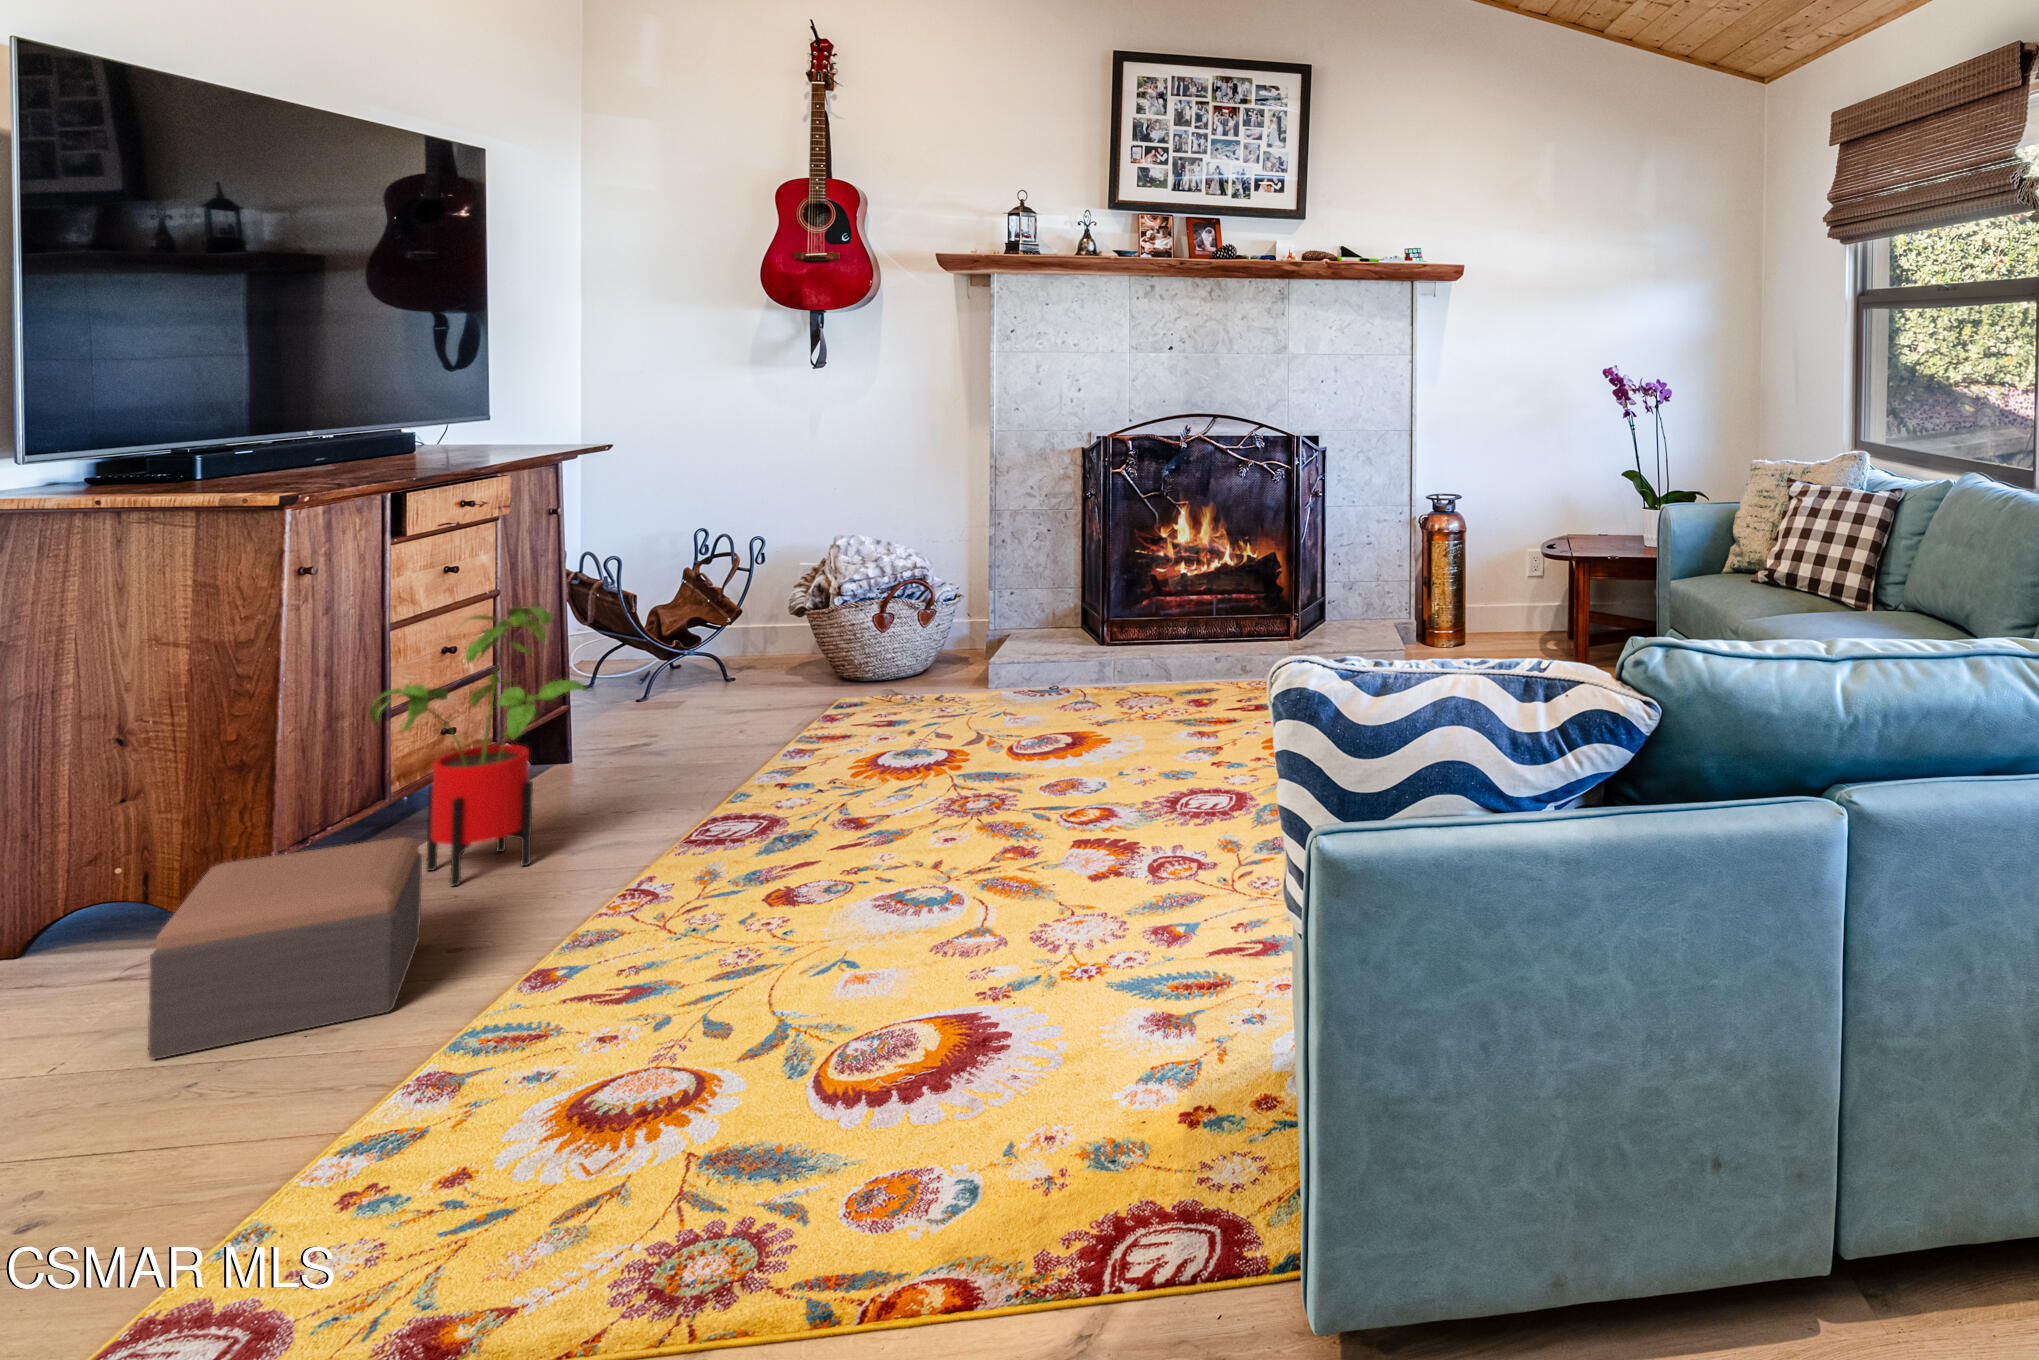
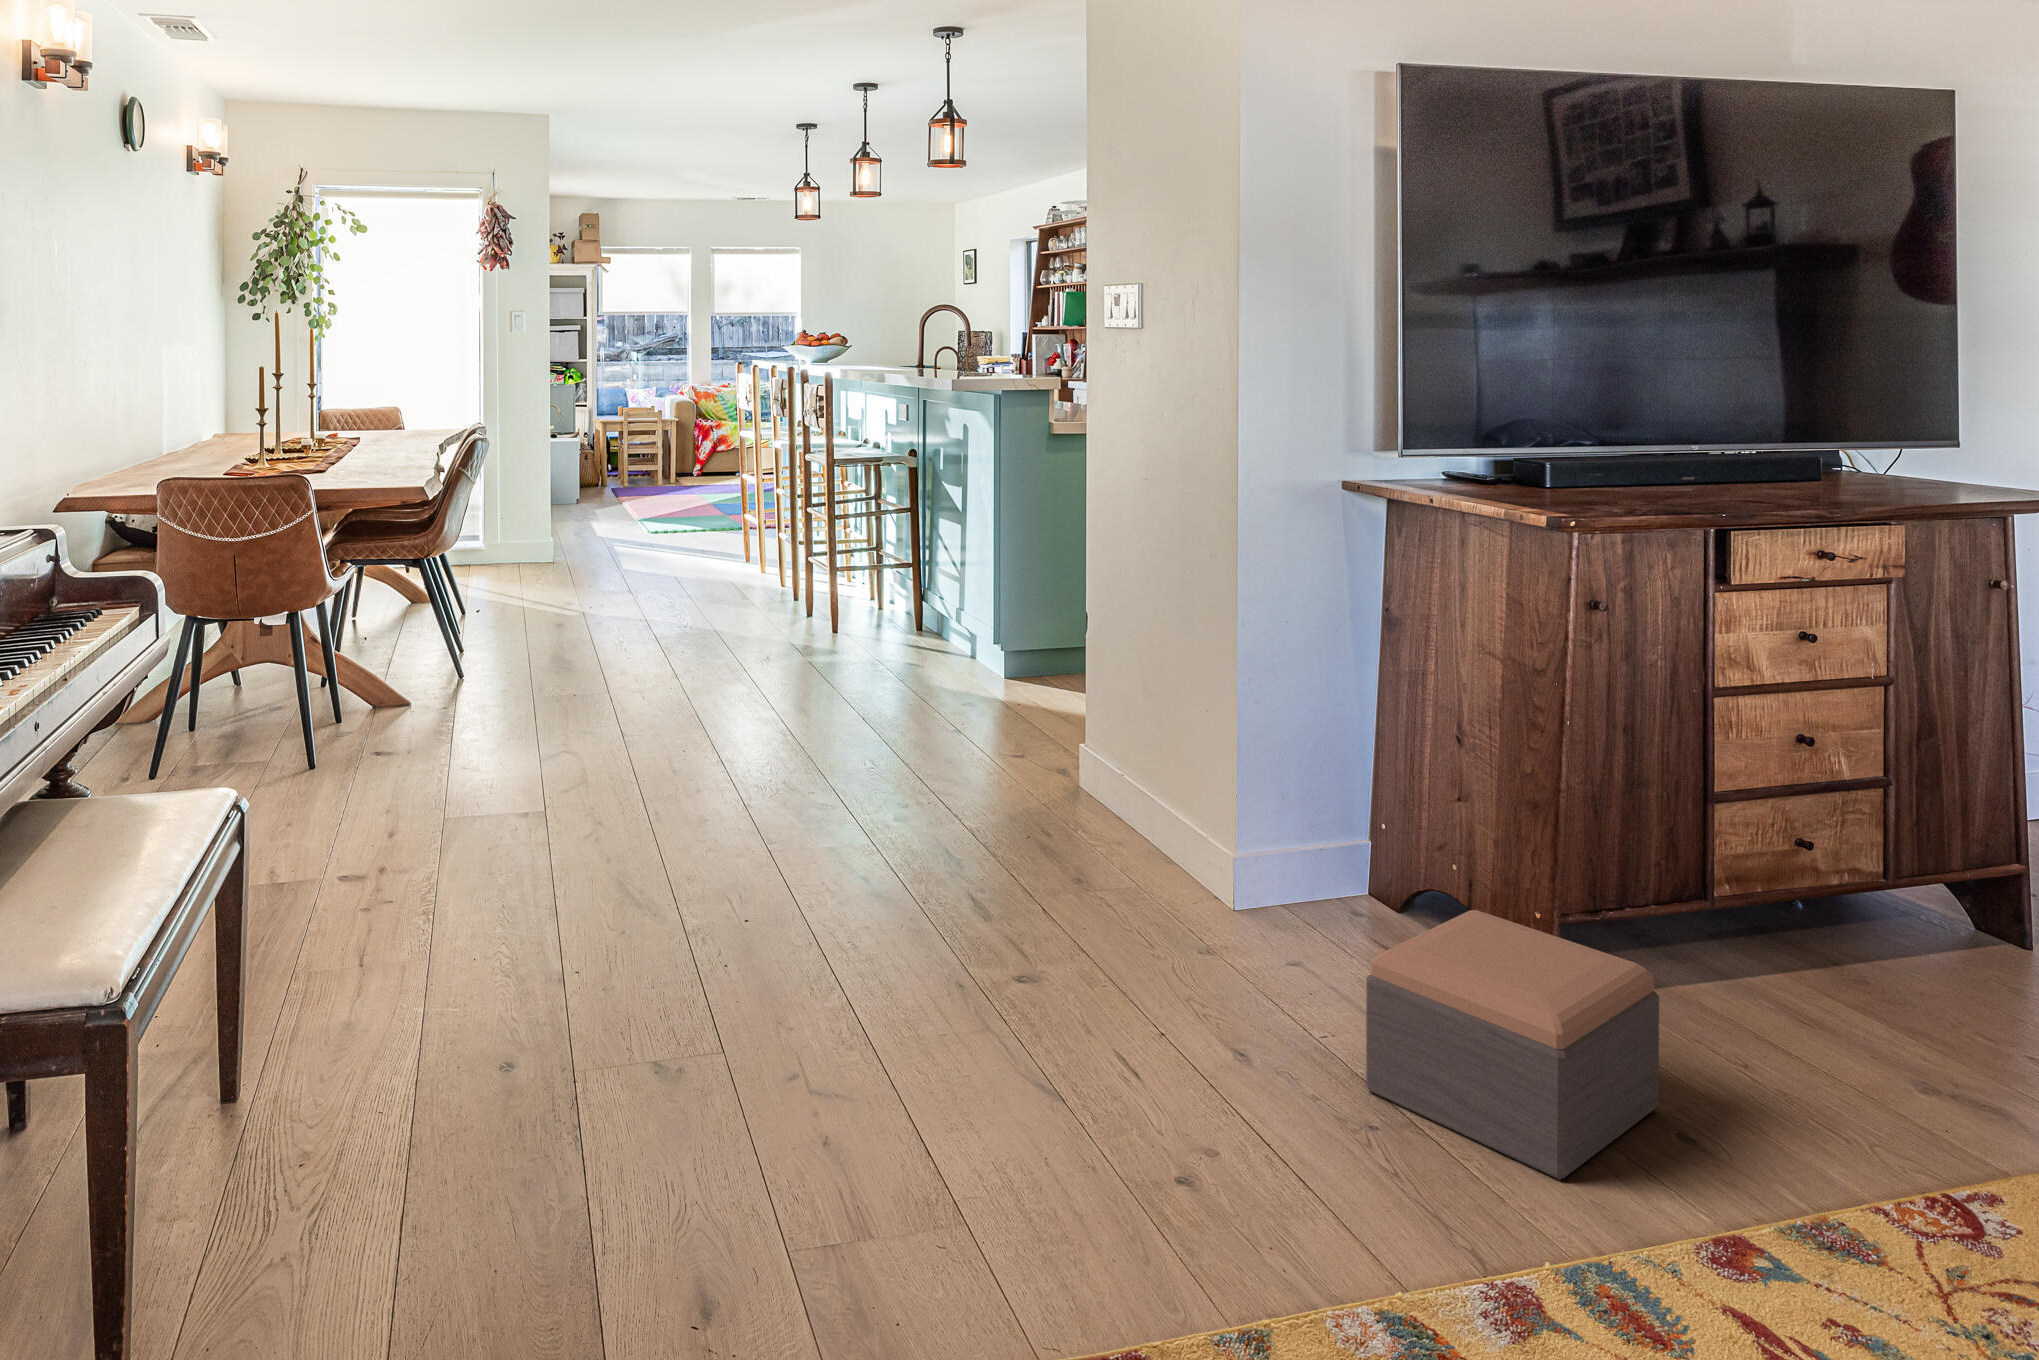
house plant: present [369,607,589,886] -> none [1667,703,1933,1082]

